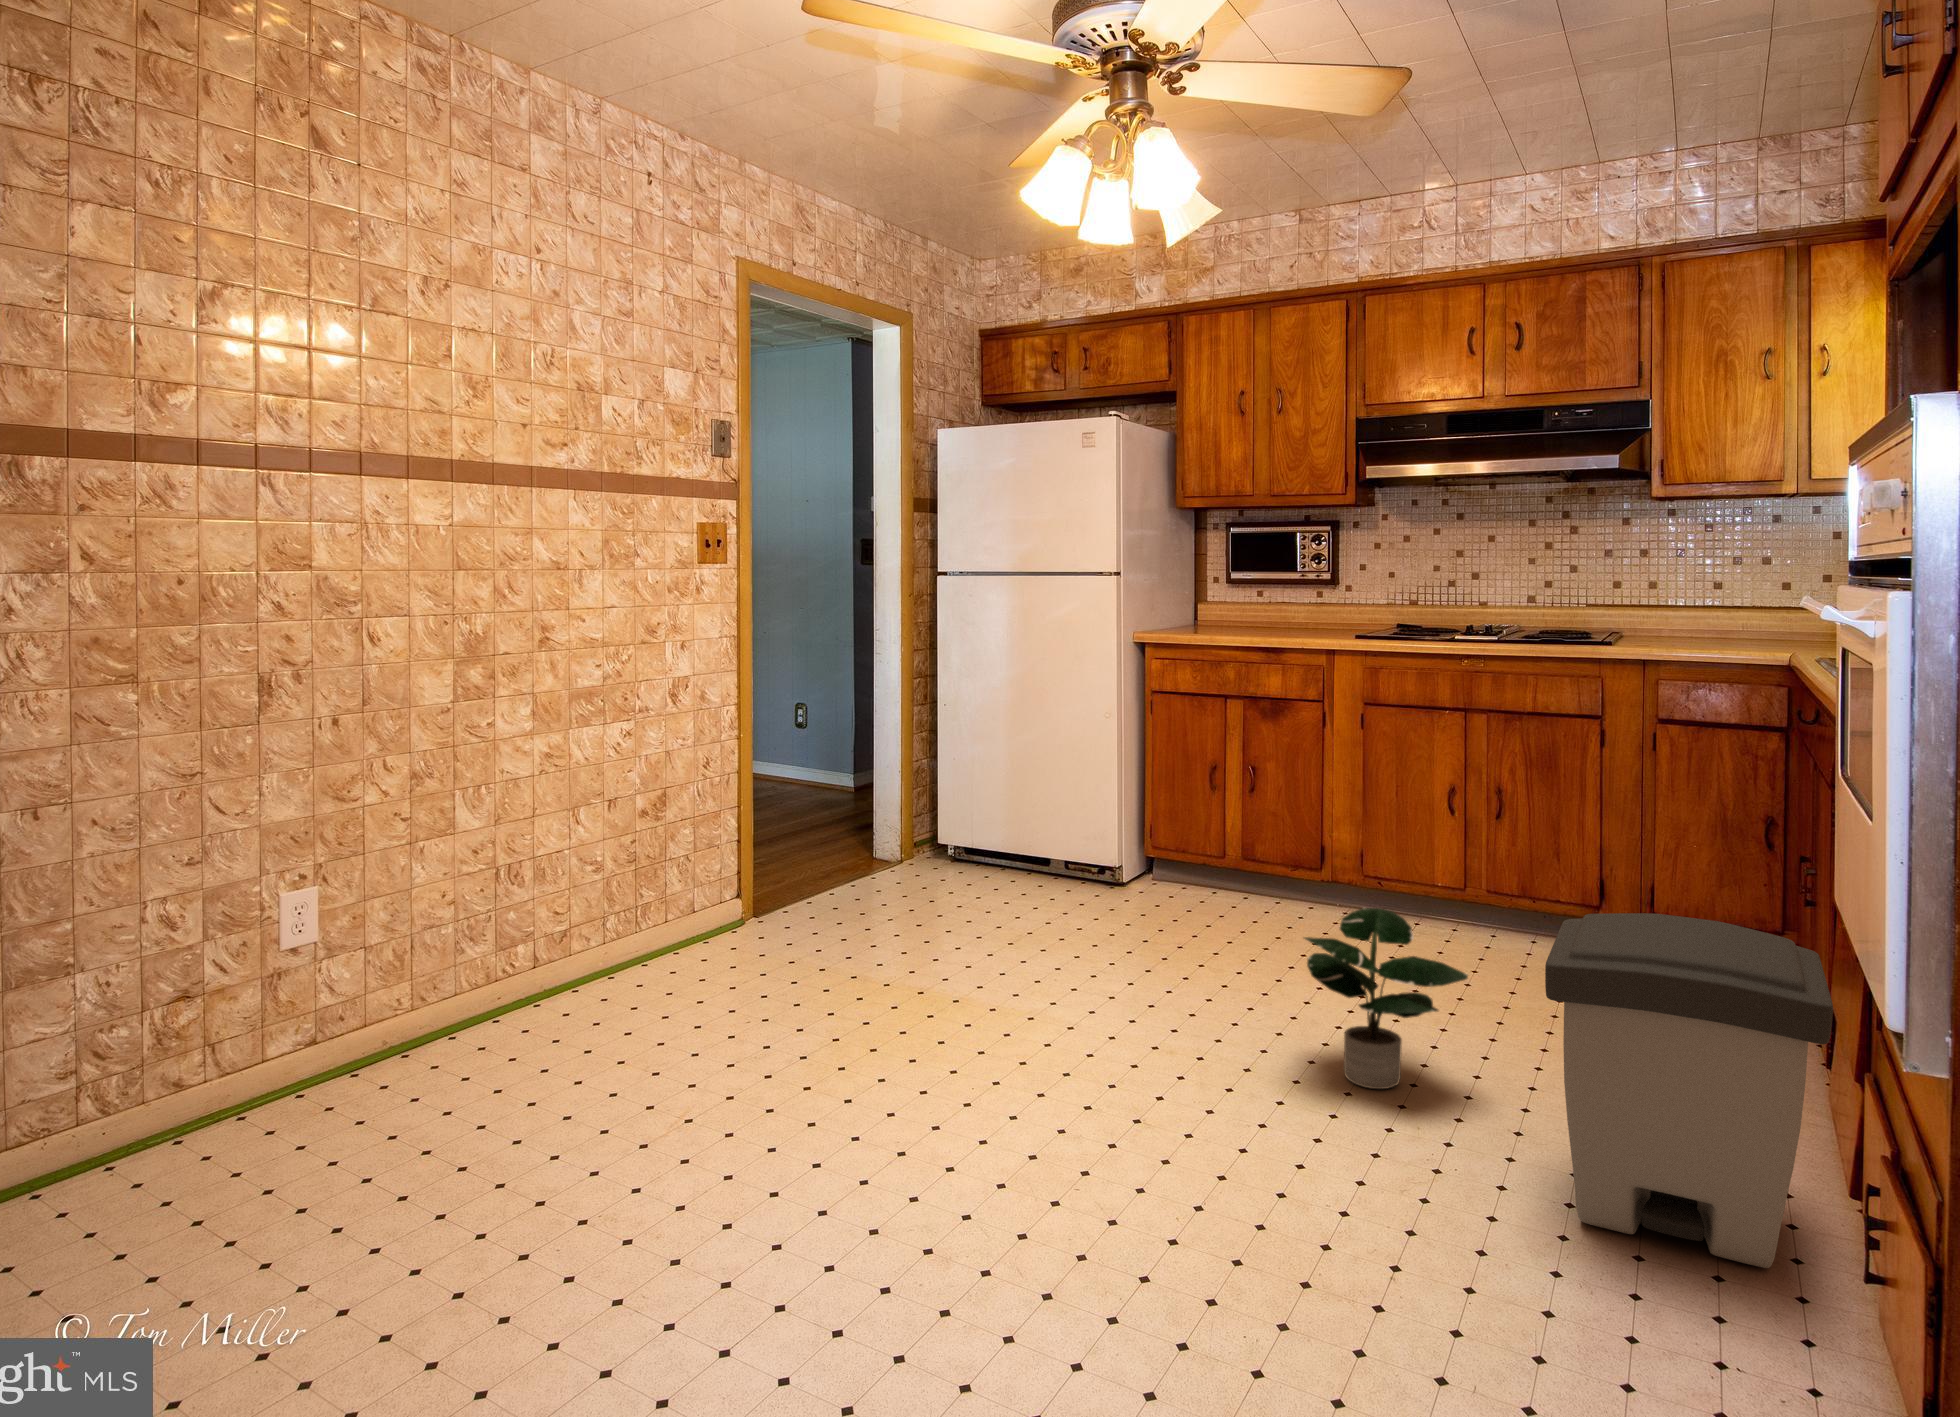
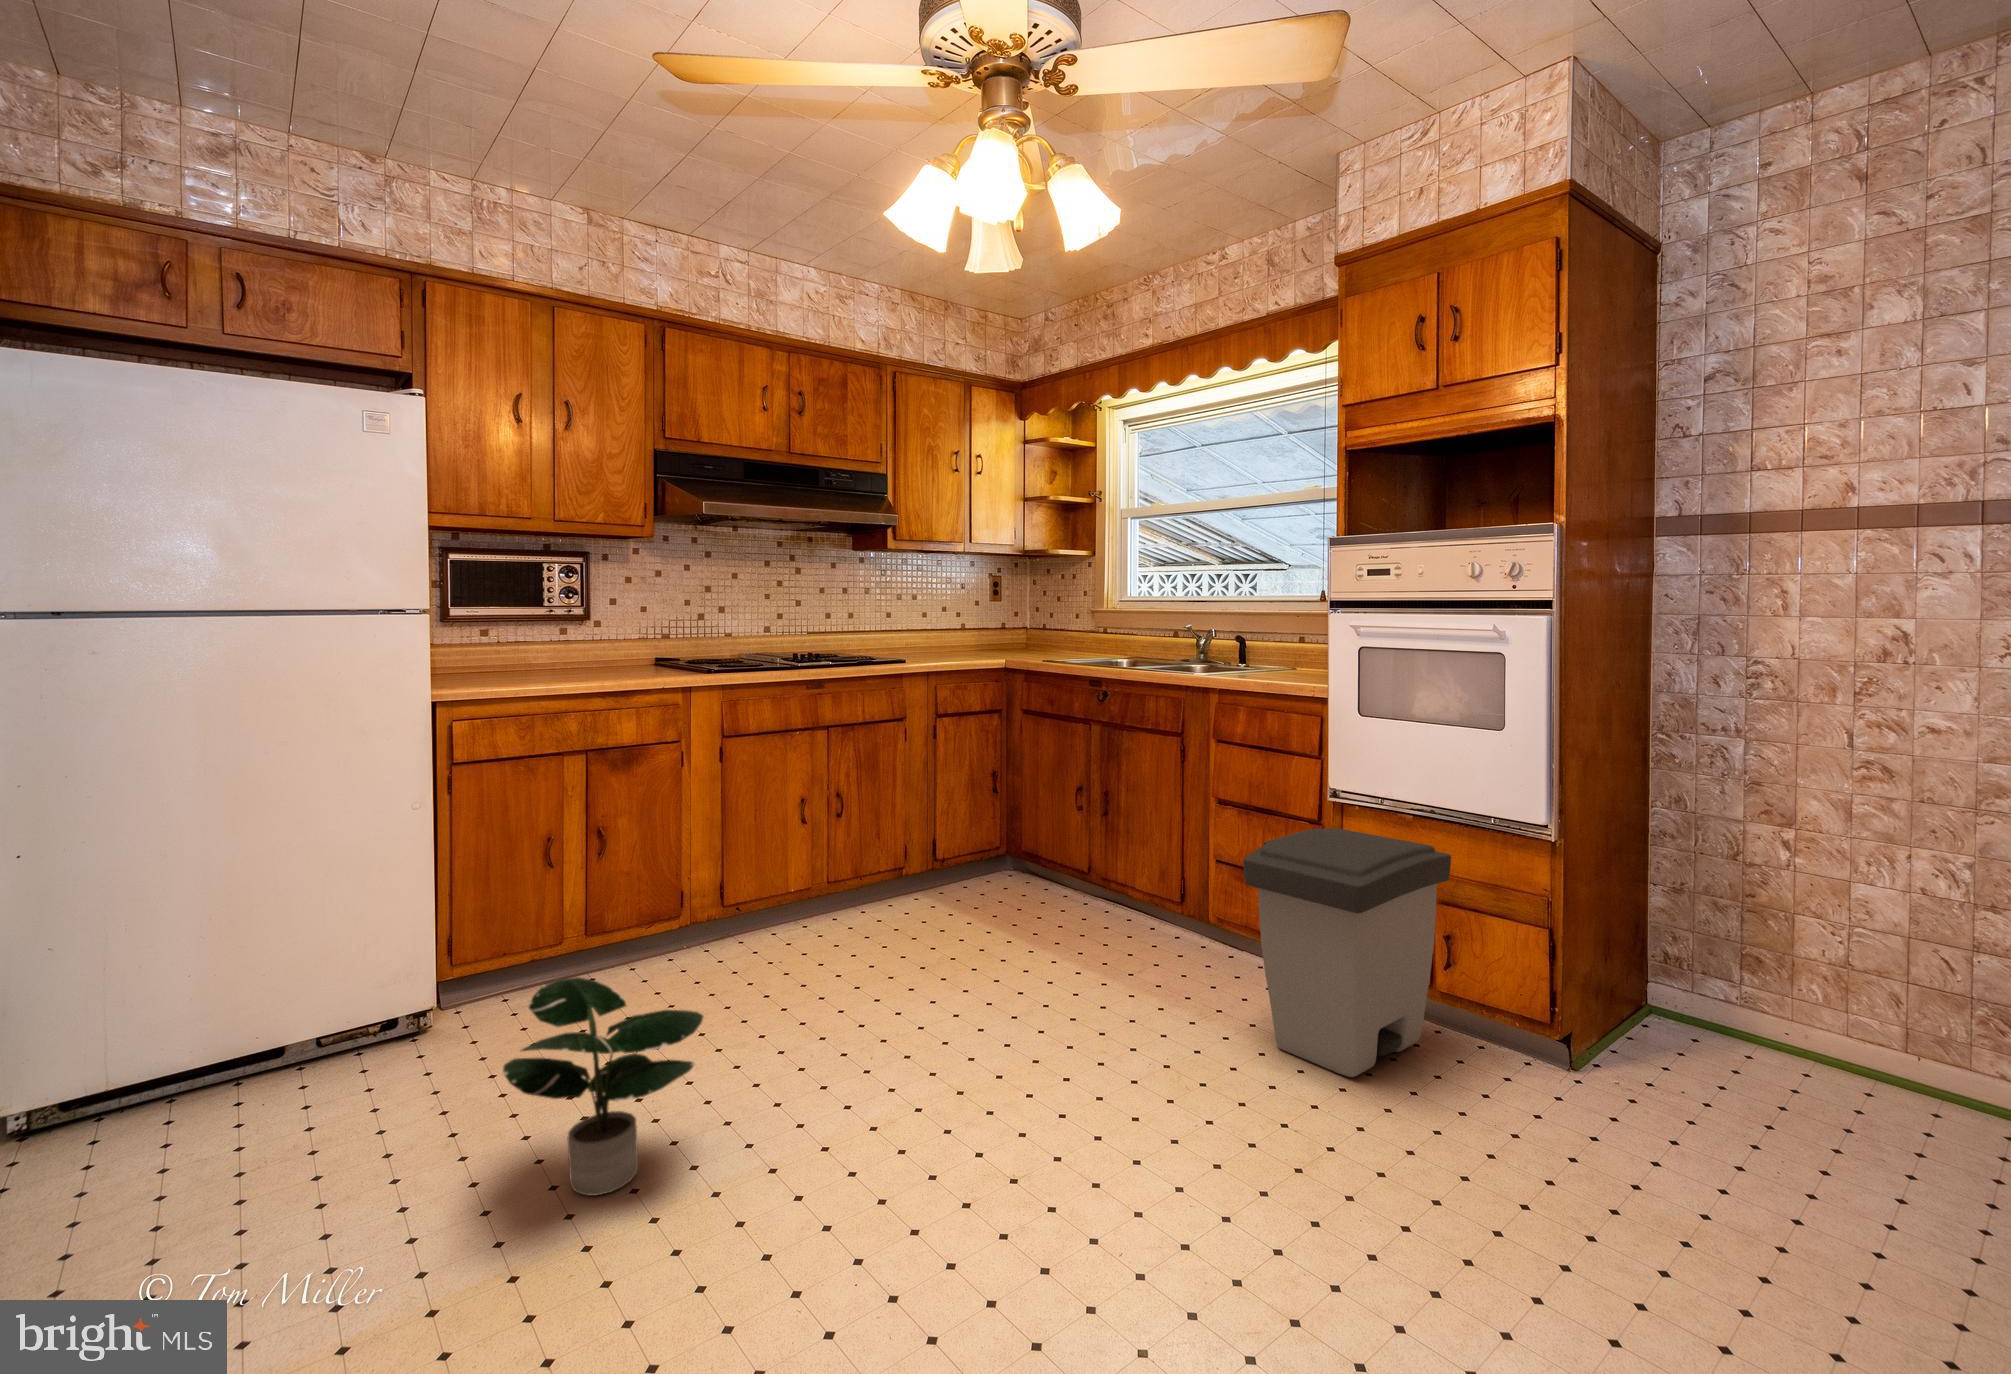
potted plant: present [1304,908,1468,1089] -> present [503,977,703,1195]

